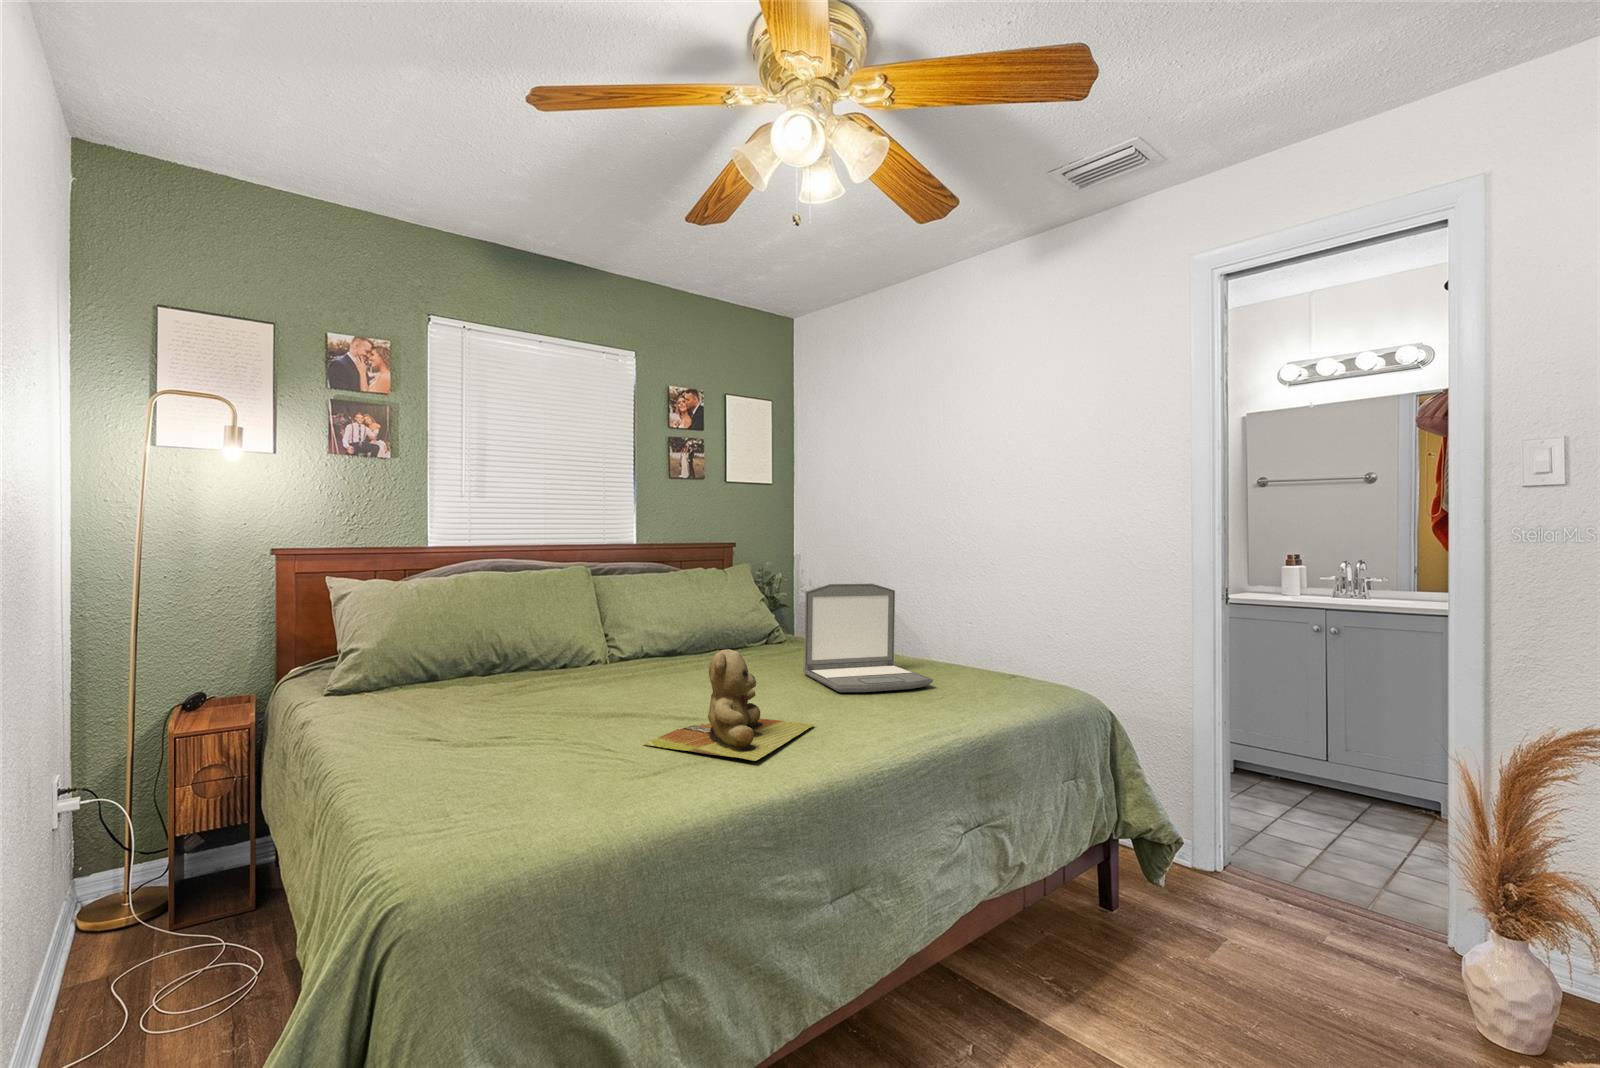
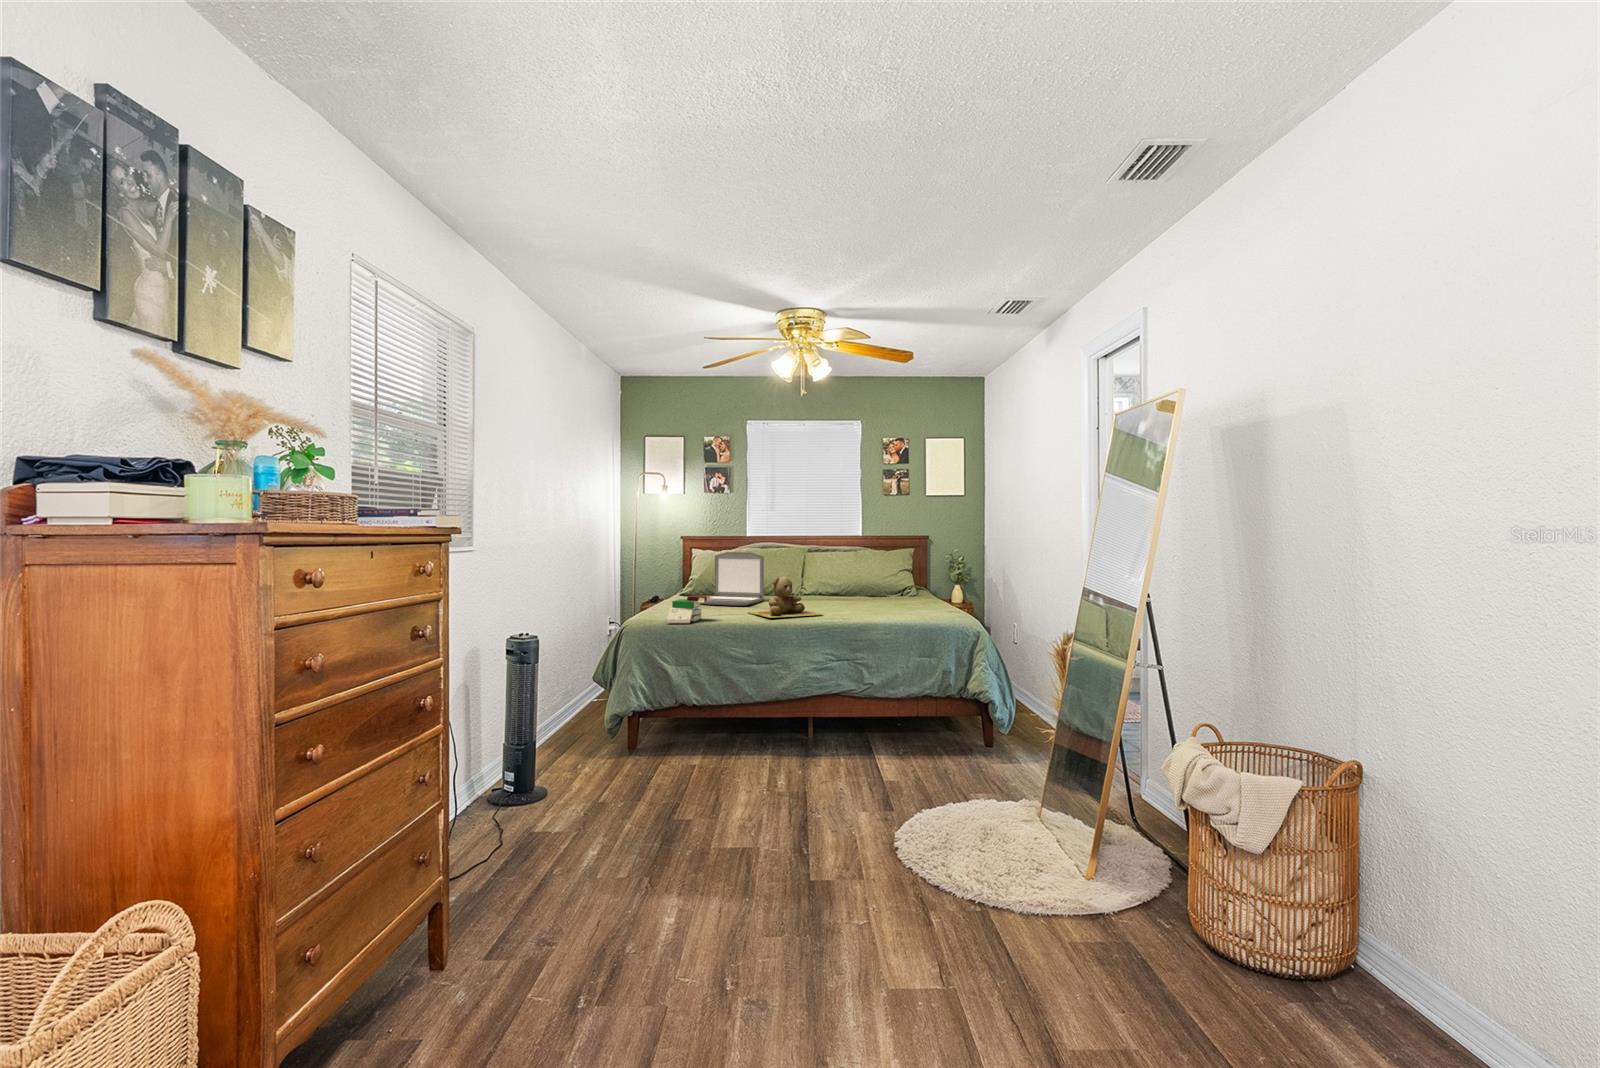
laptop: present [803,584,933,692] -> present [700,552,764,606]
book: none [515,729,625,854] -> present [667,595,710,623]

